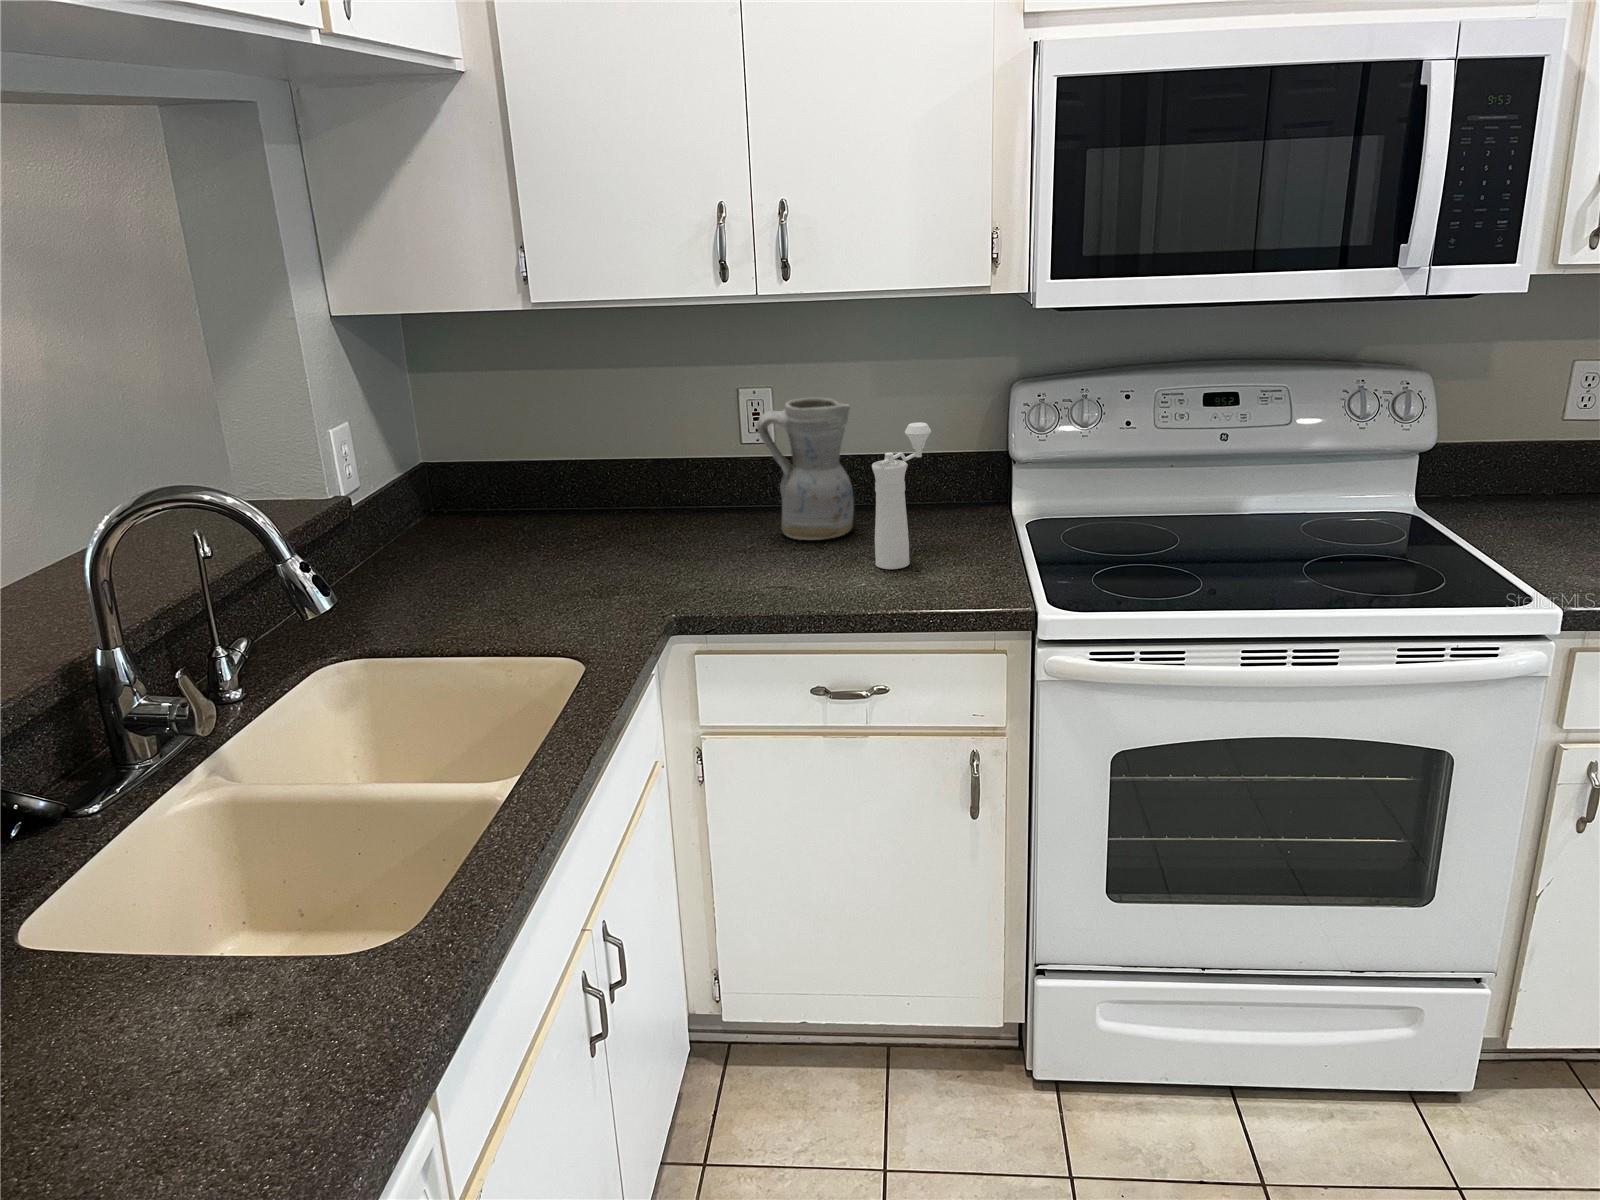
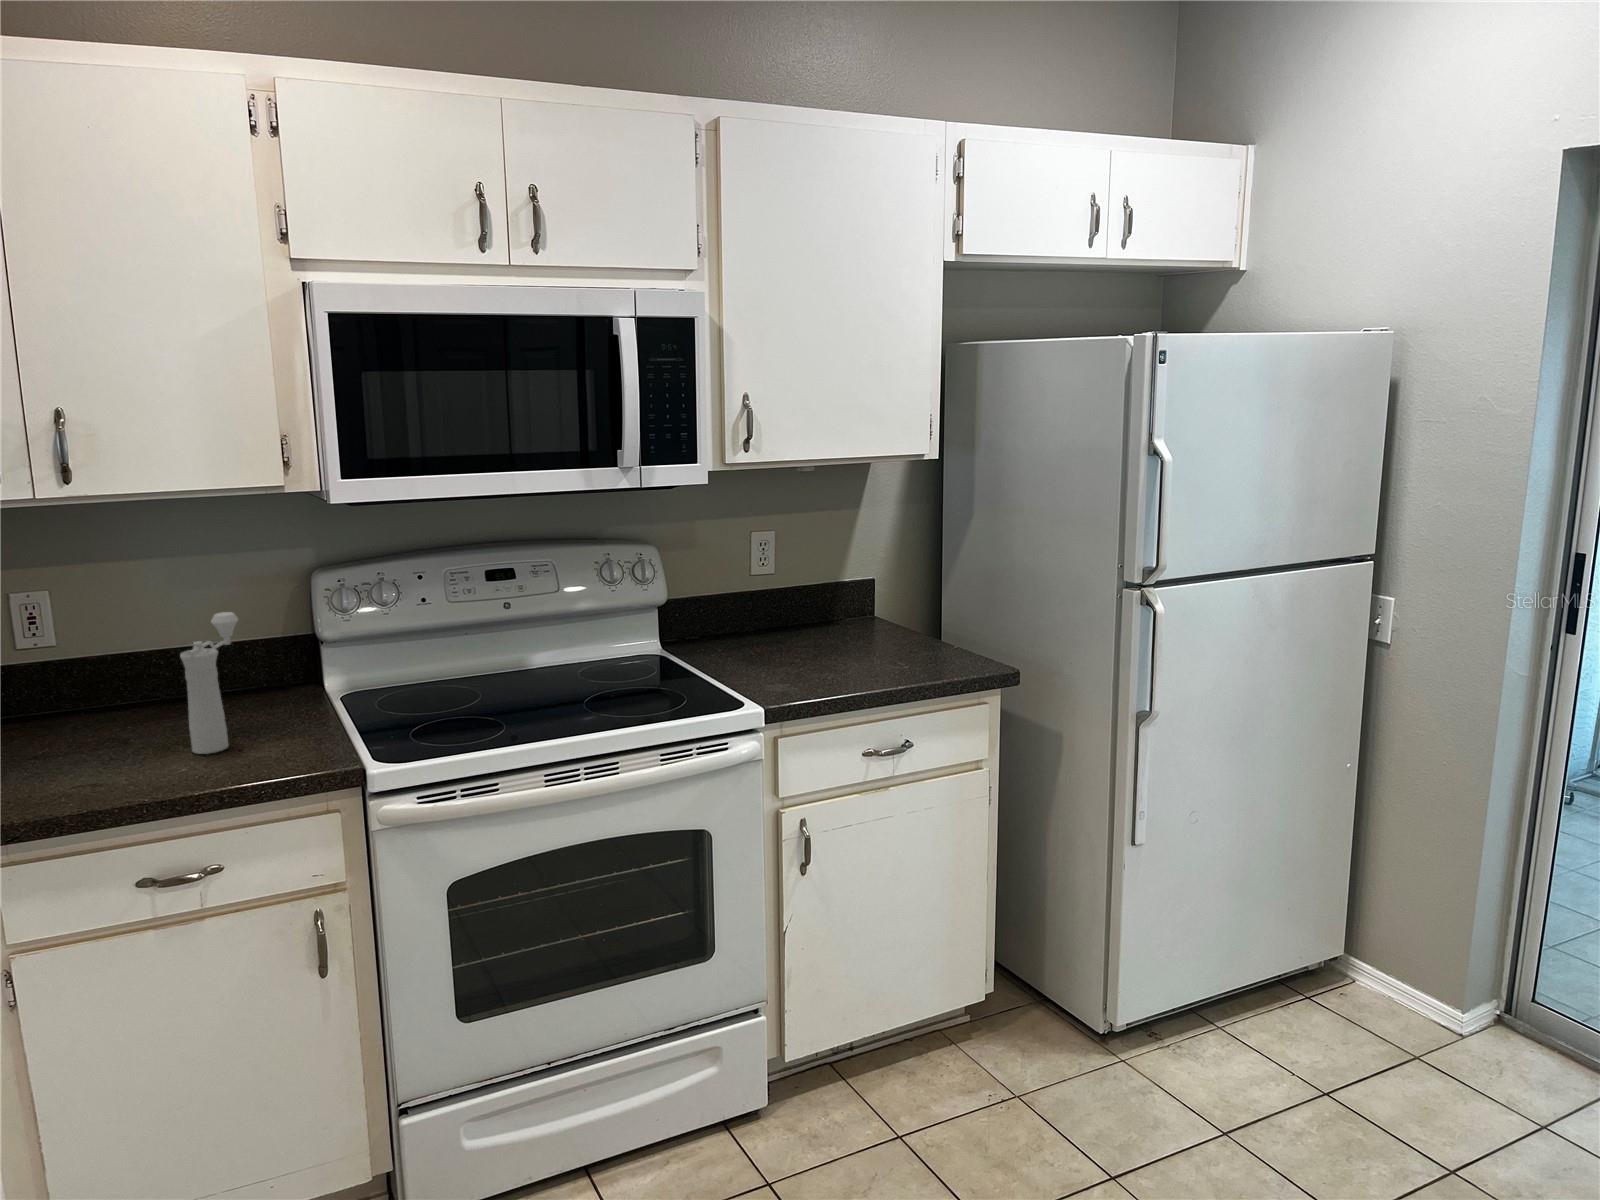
ceramic pitcher: present [757,397,854,540] -> none [40,597,160,740]

